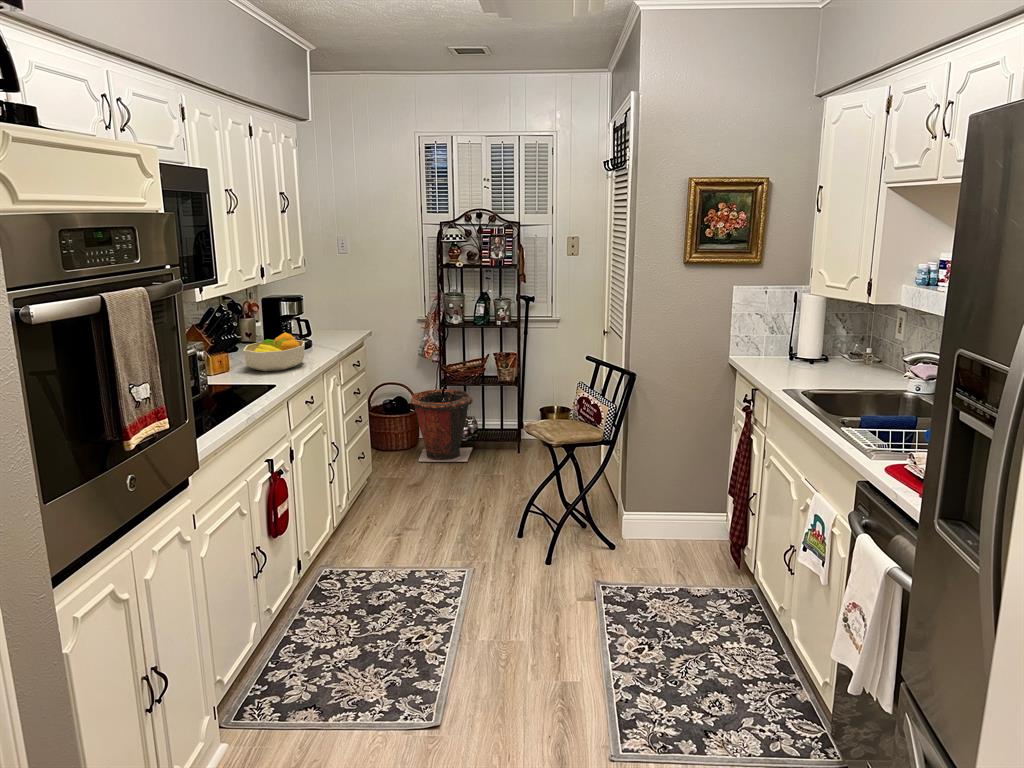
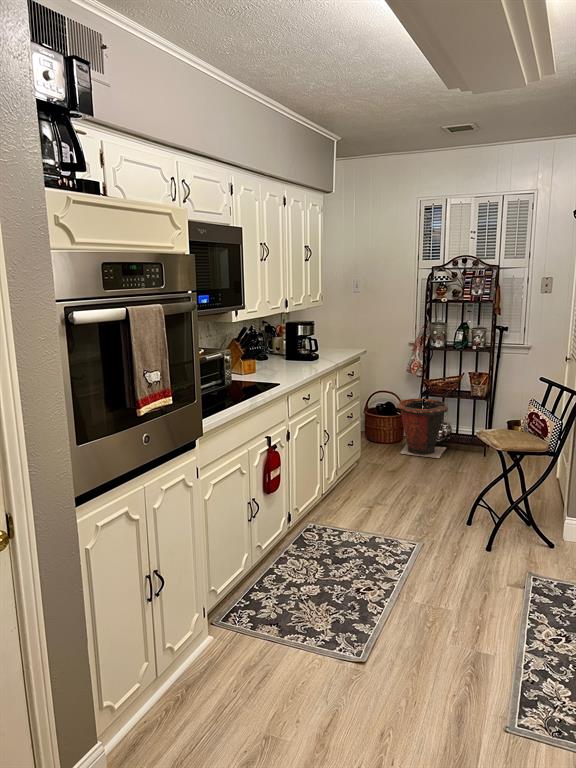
fruit bowl: present [243,332,305,372] -> none [264,346,310,373]

